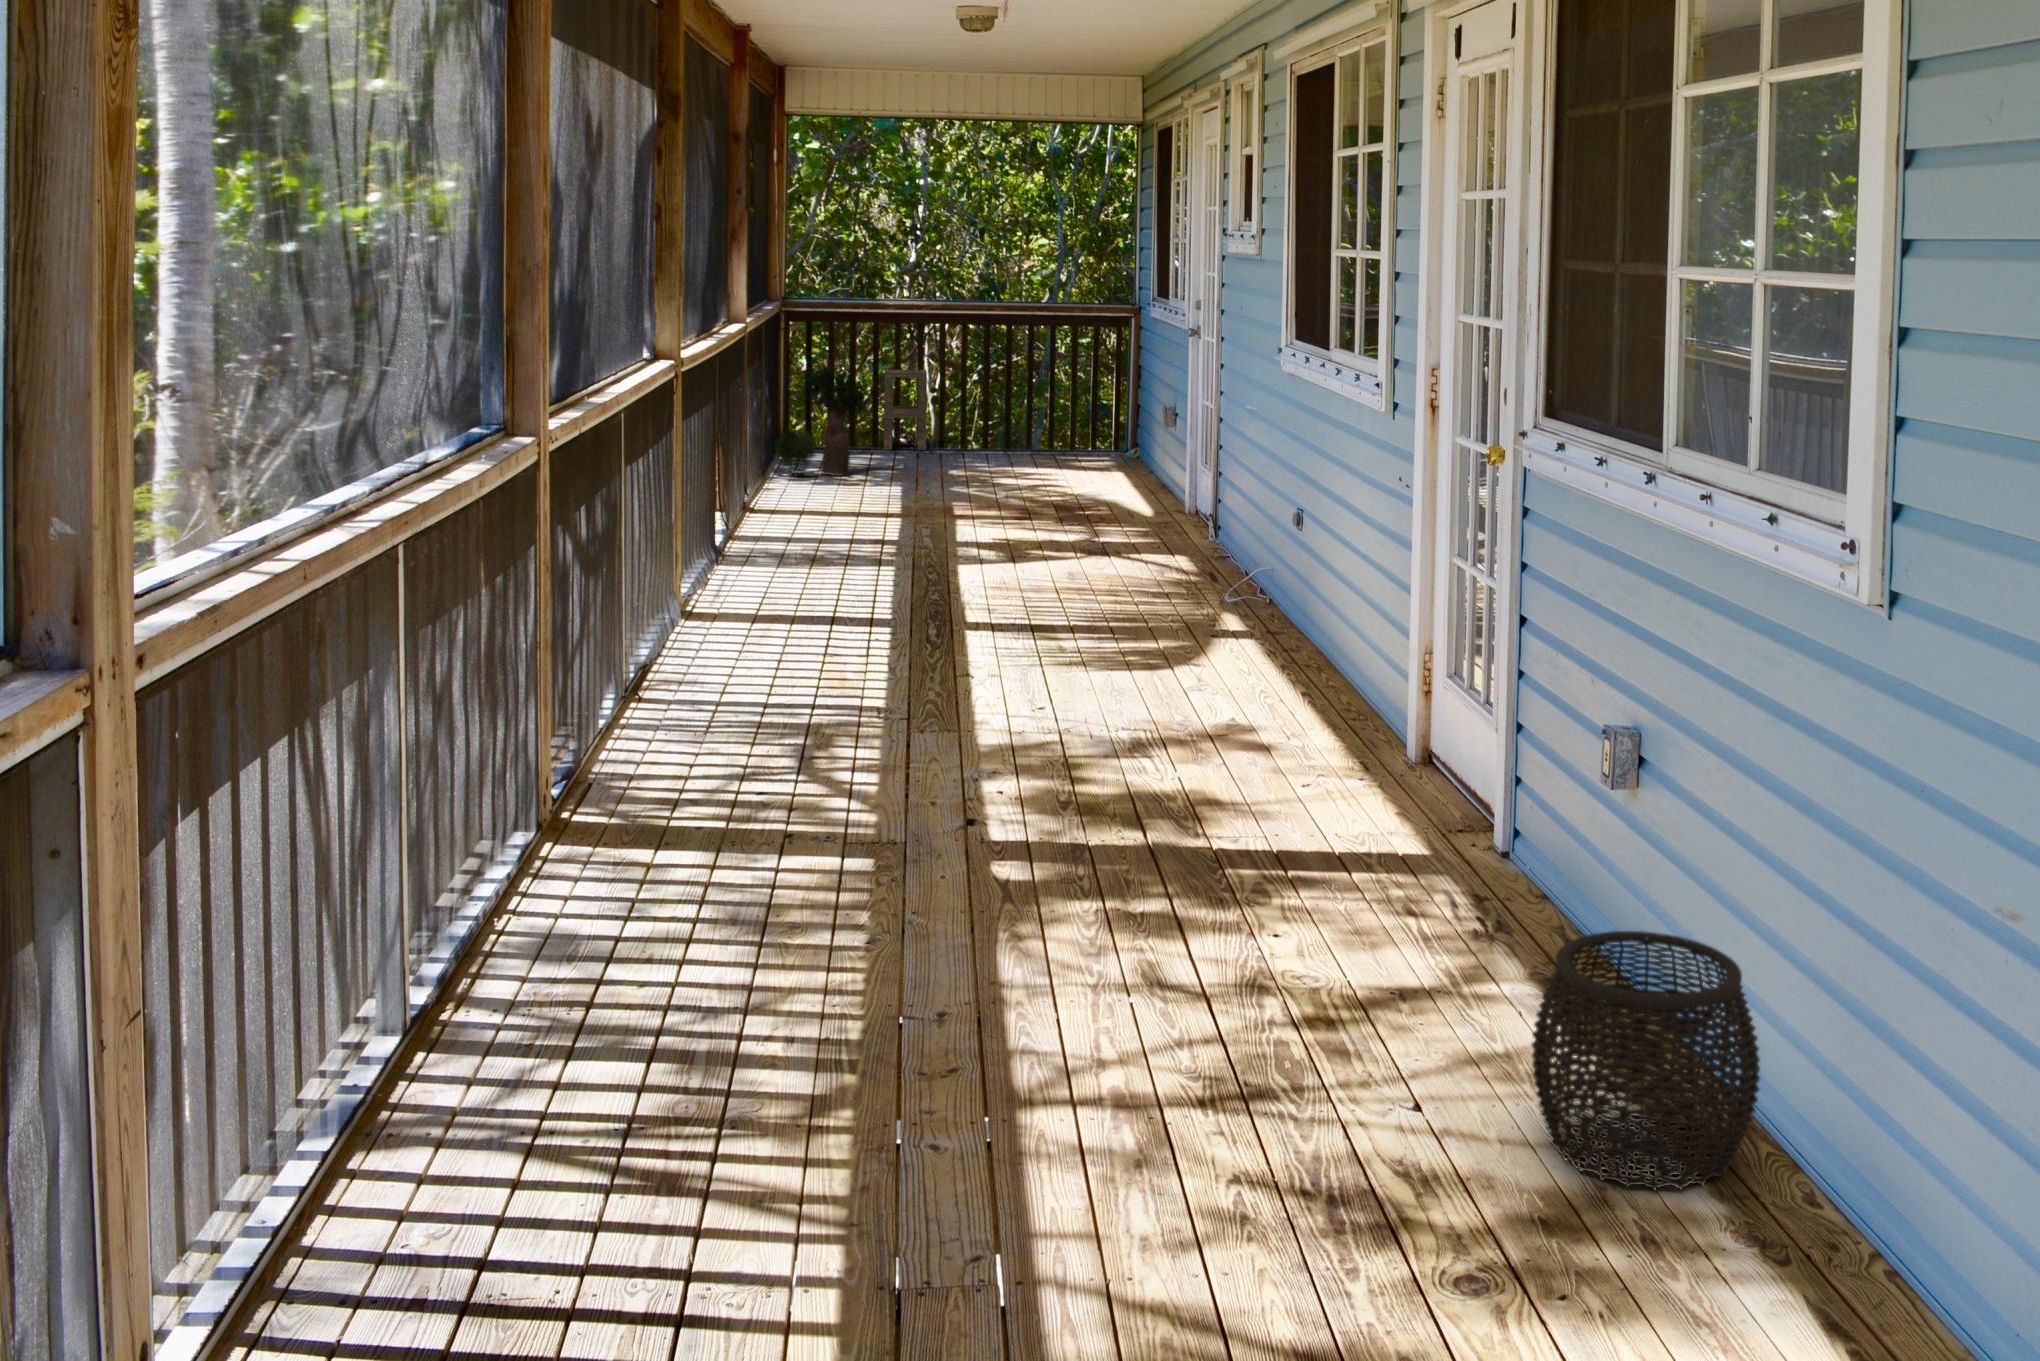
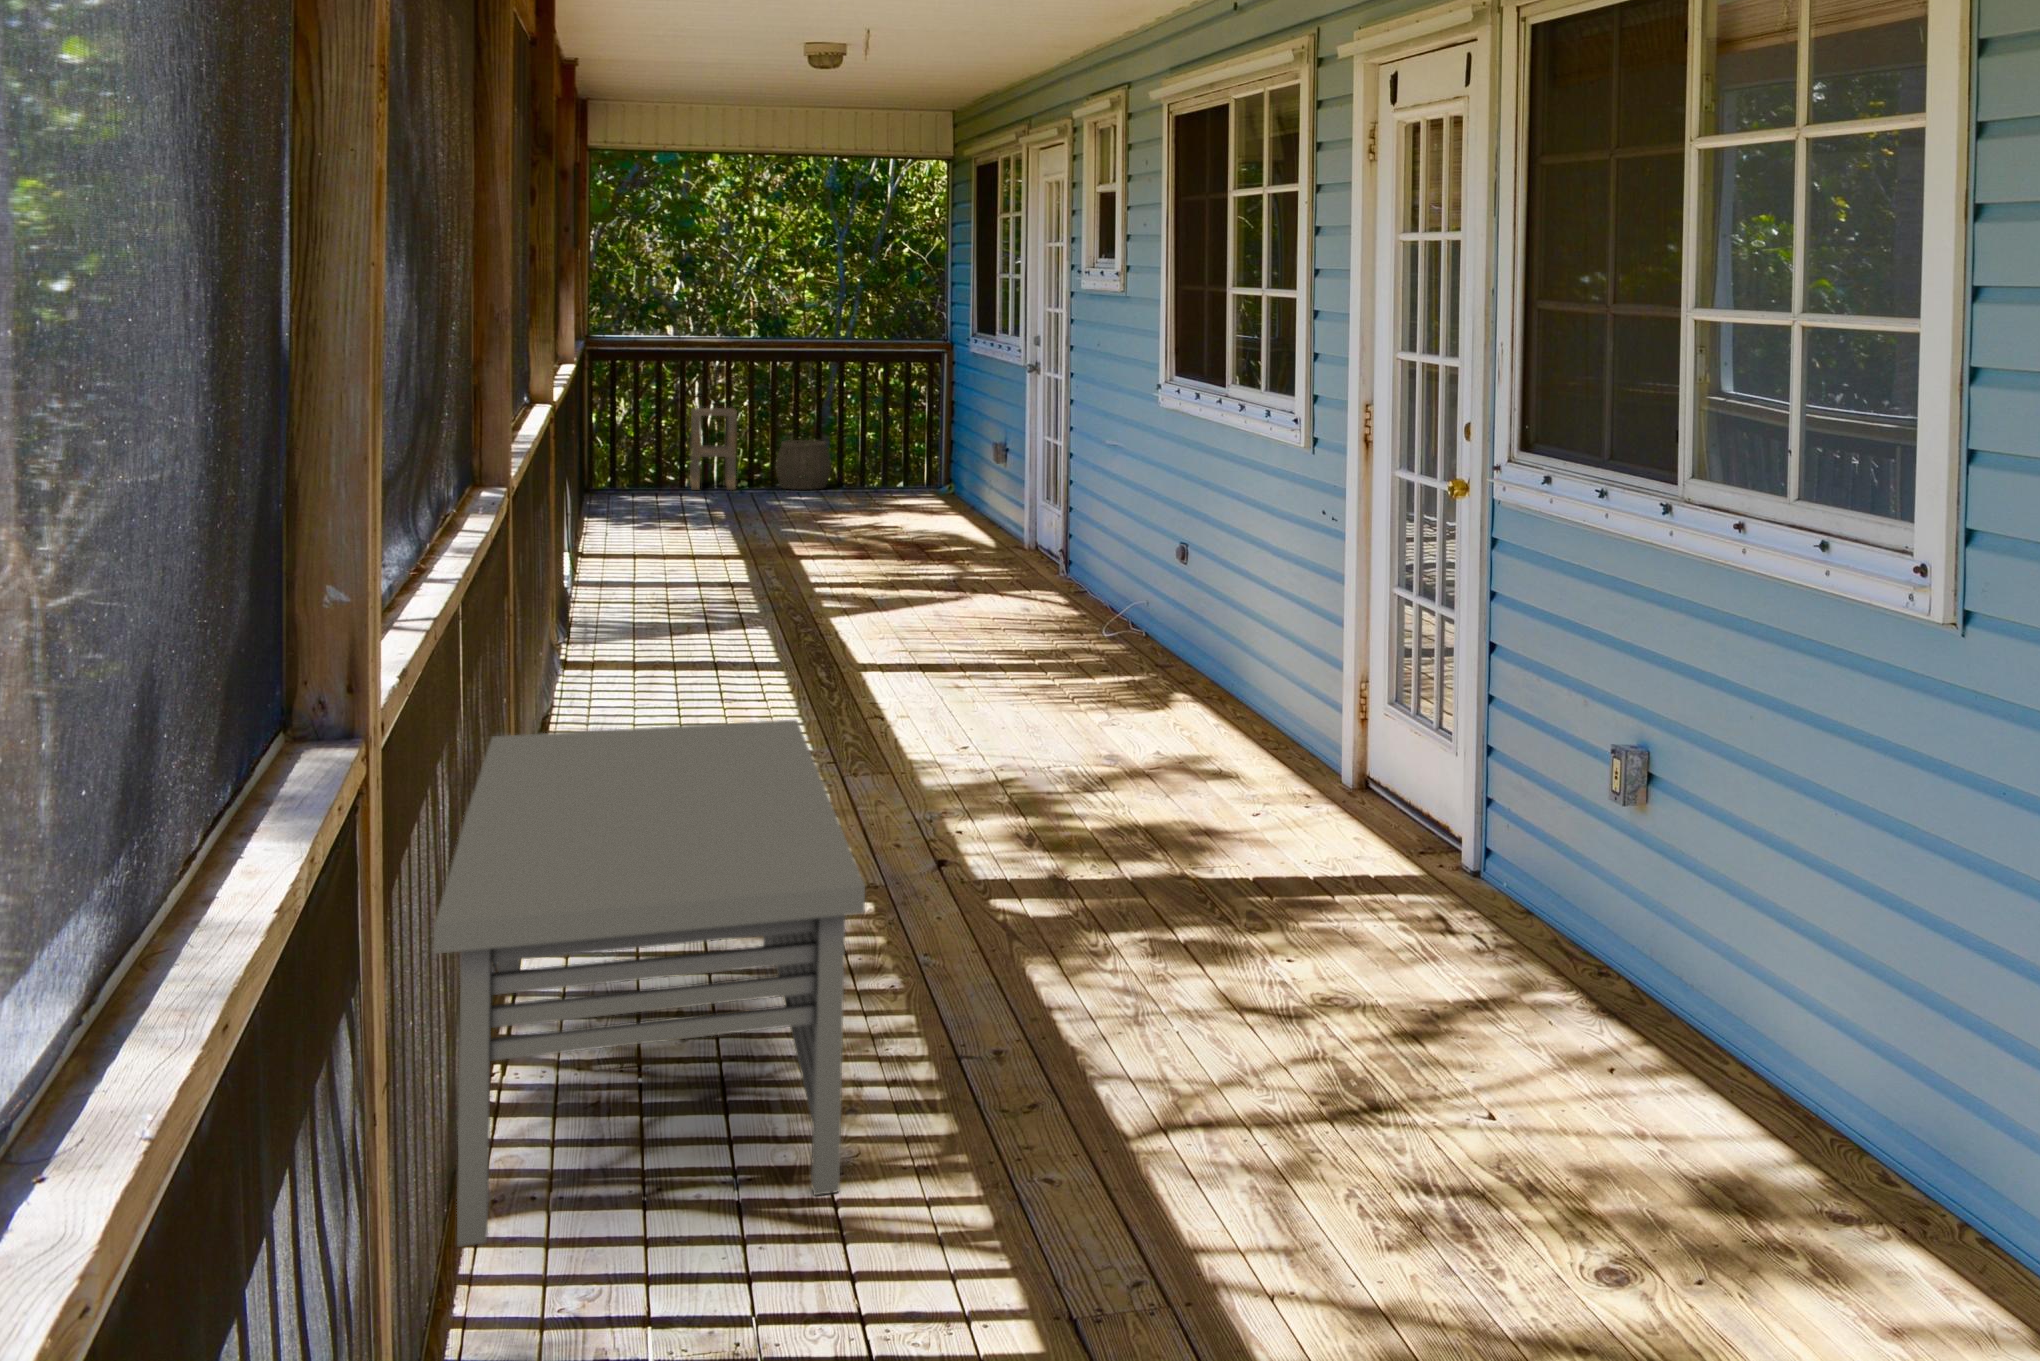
potted plant: present [777,364,868,477] -> none [587,401,686,519]
storage bench: none [345,675,794,1158] -> present [434,720,865,1247]
woven basket: present [1531,931,1760,1190] -> present [776,440,831,490]

